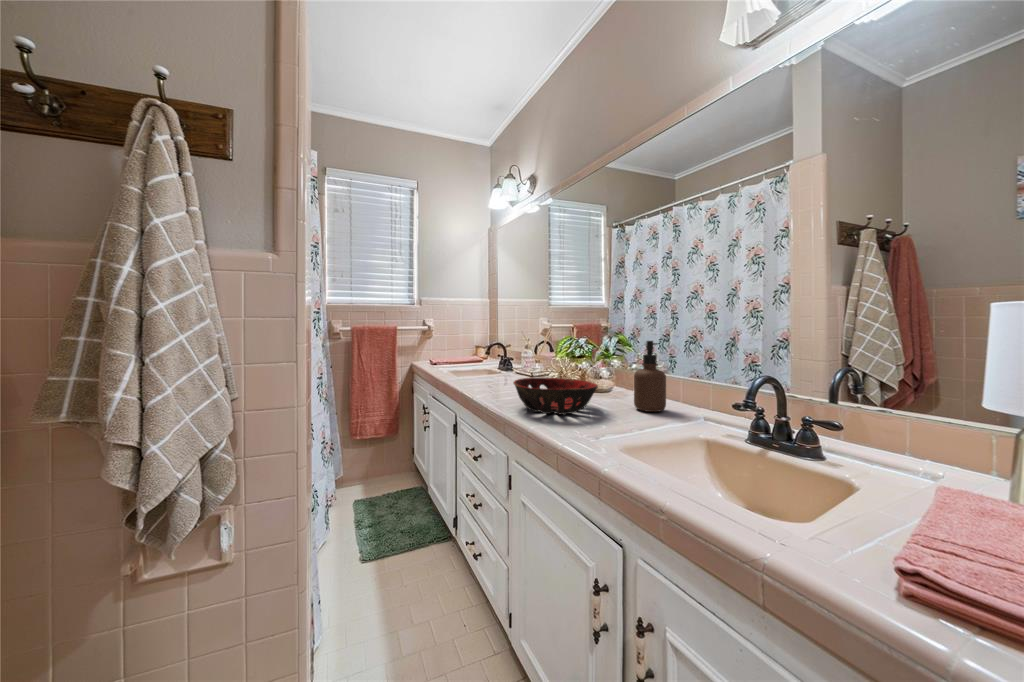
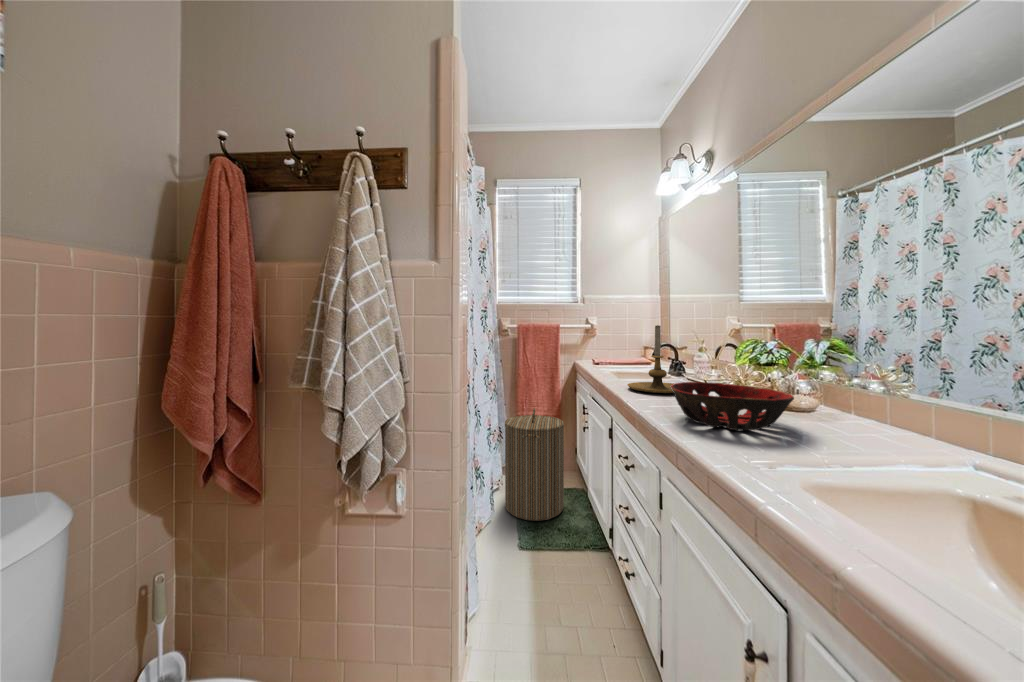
candle holder: none [470,329,521,388] -> present [627,325,673,393]
soap dispenser: present [634,341,666,412] -> none [861,337,926,444]
laundry hamper: none [339,413,406,531] -> present [505,408,564,521]

